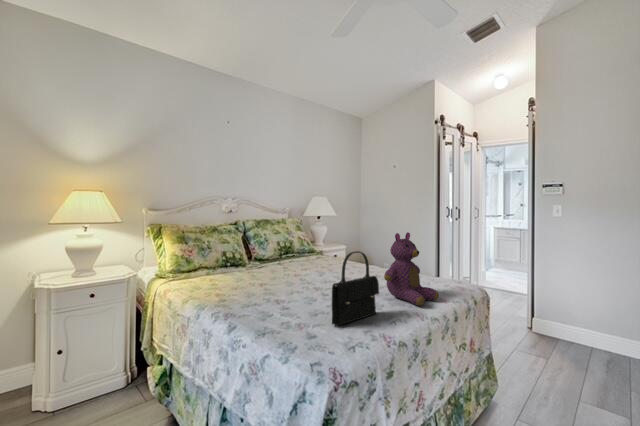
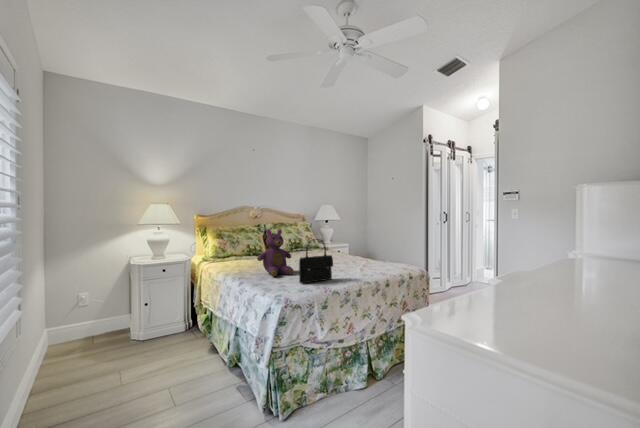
teddy bear: present [384,232,439,305] -> present [257,230,293,276]

